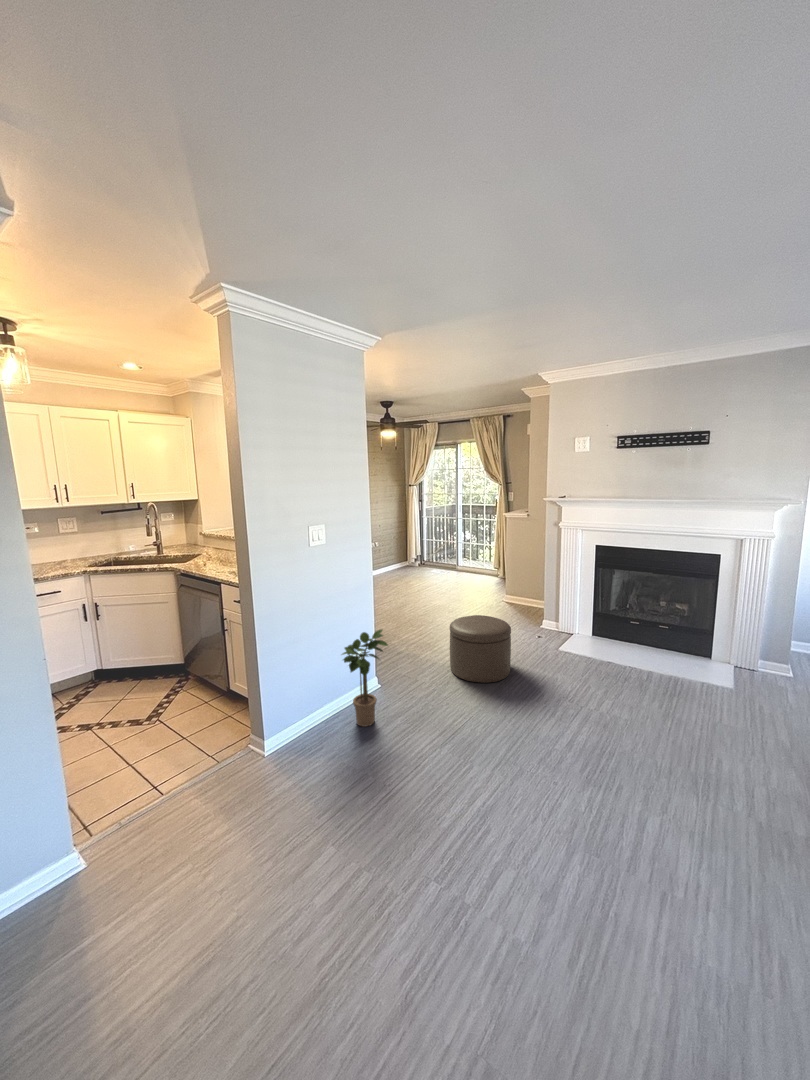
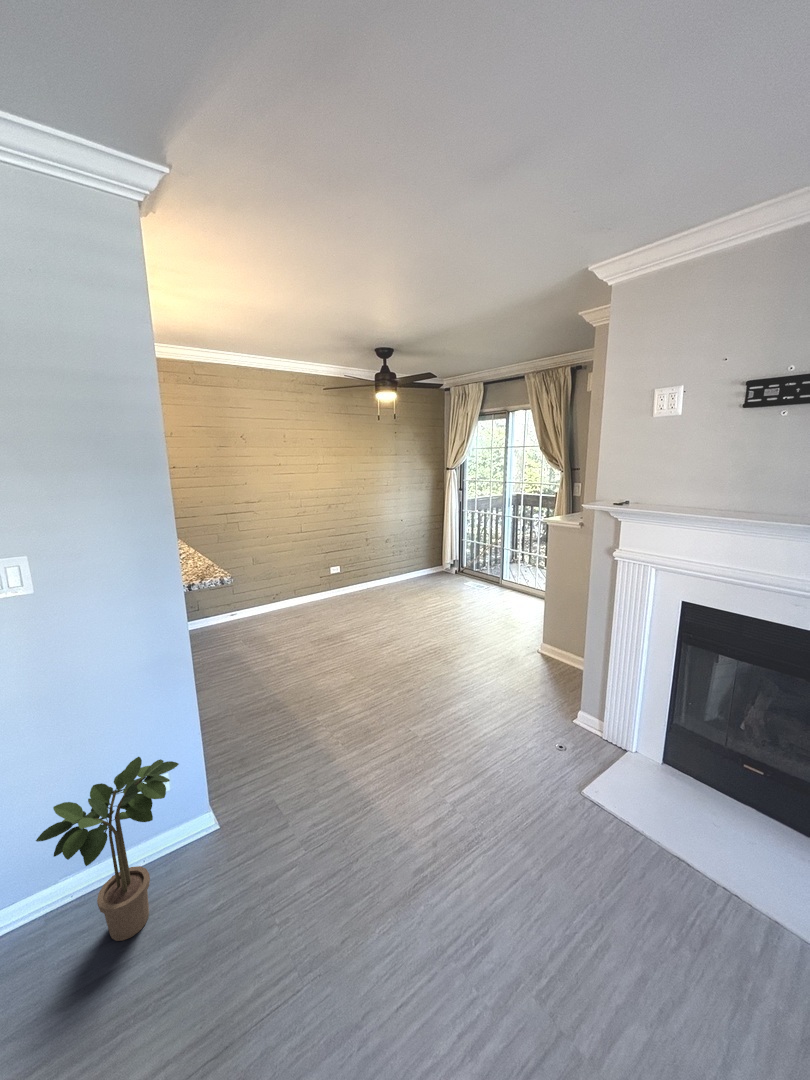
ottoman: present [450,615,511,683] -> none [359,709,470,860]

